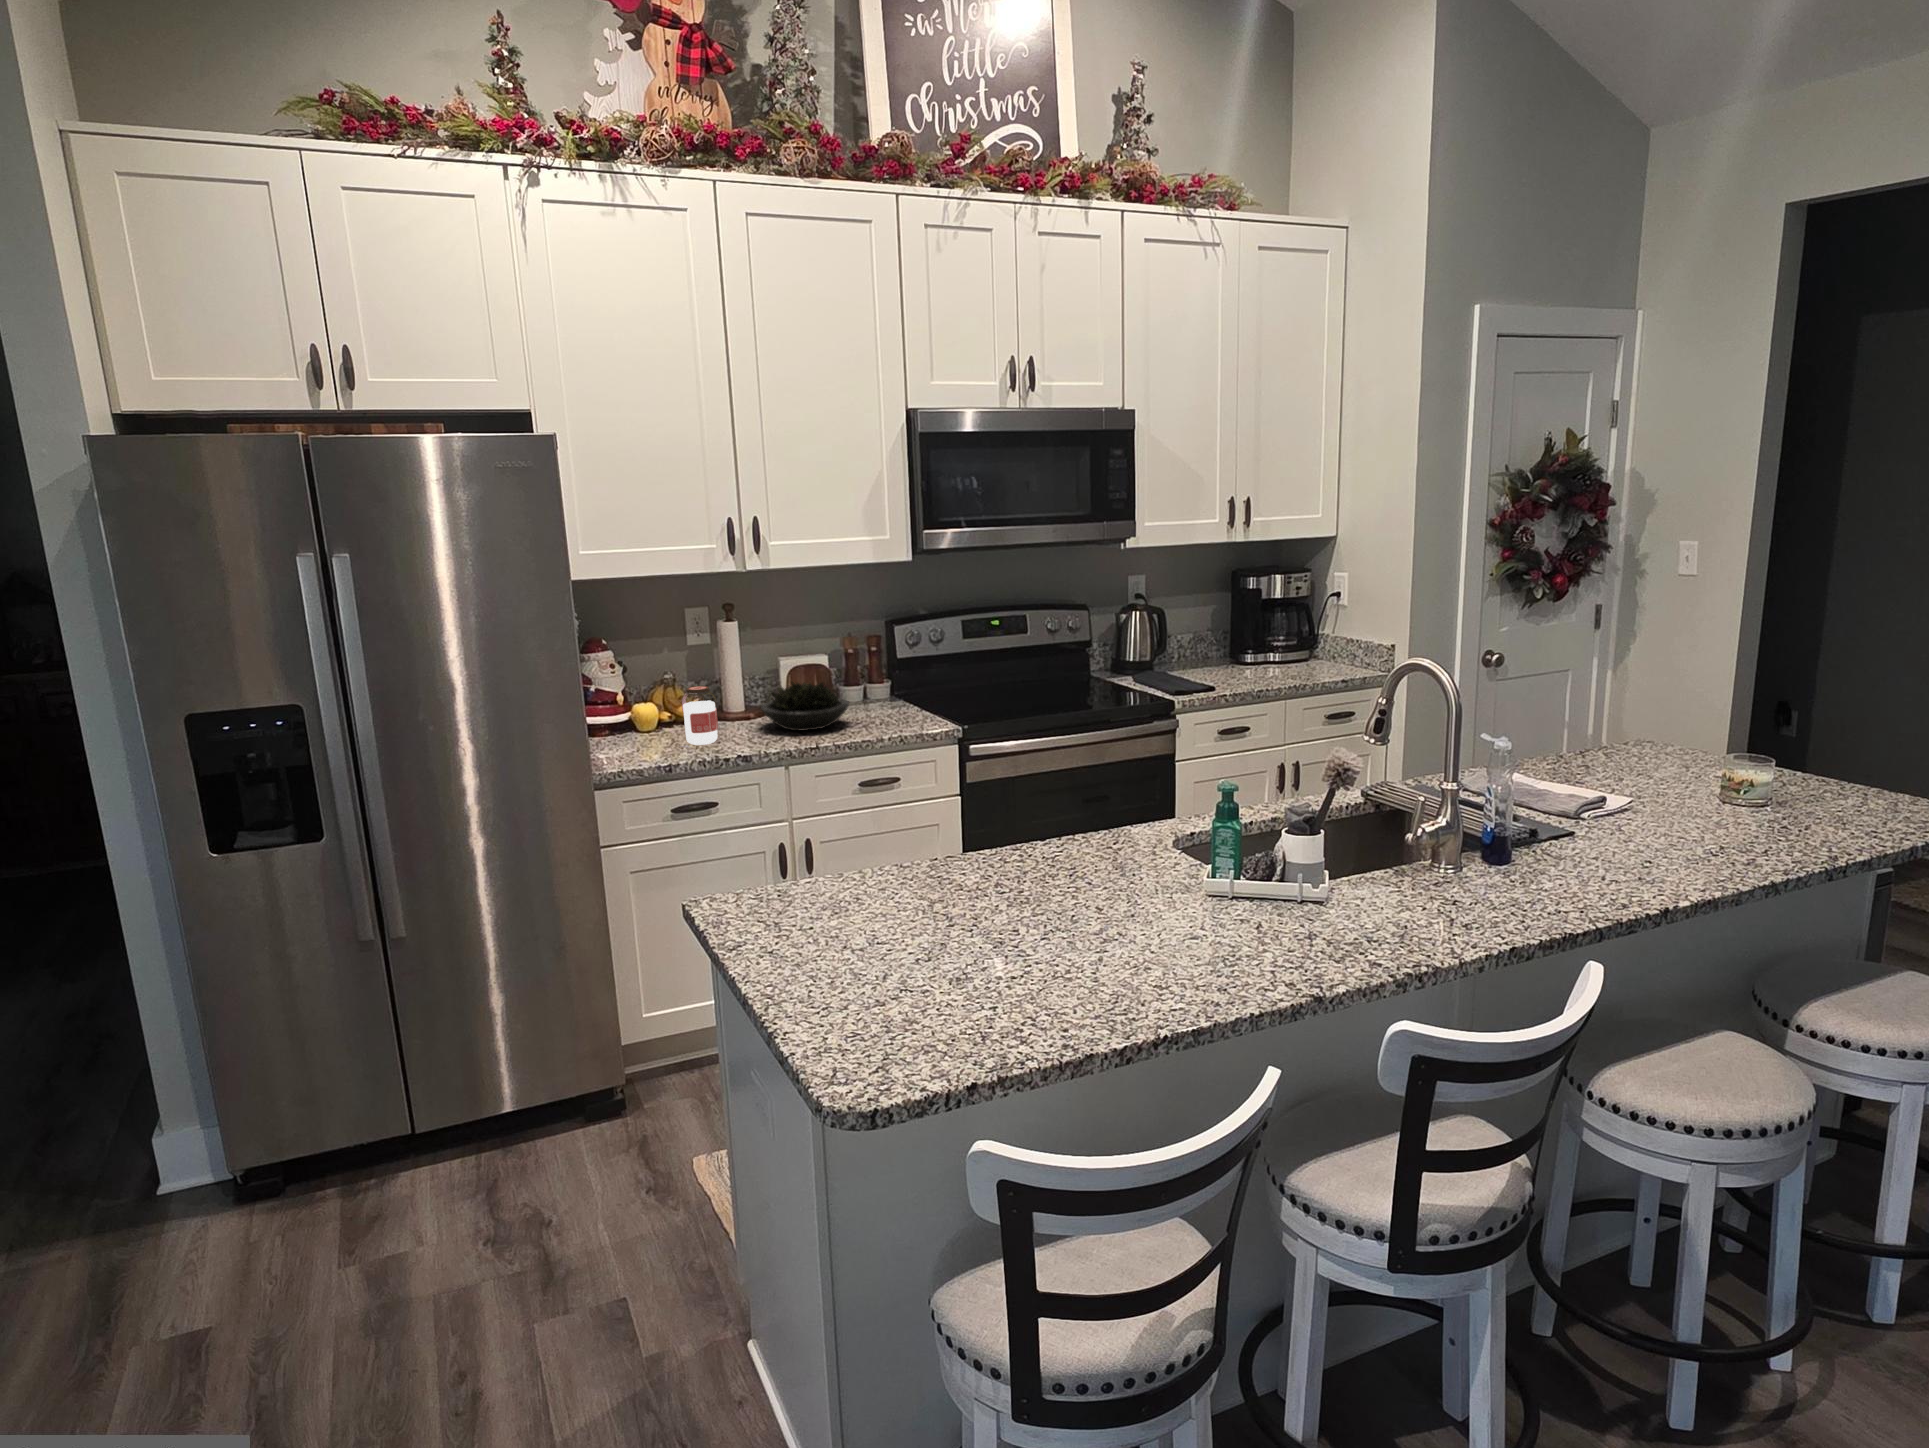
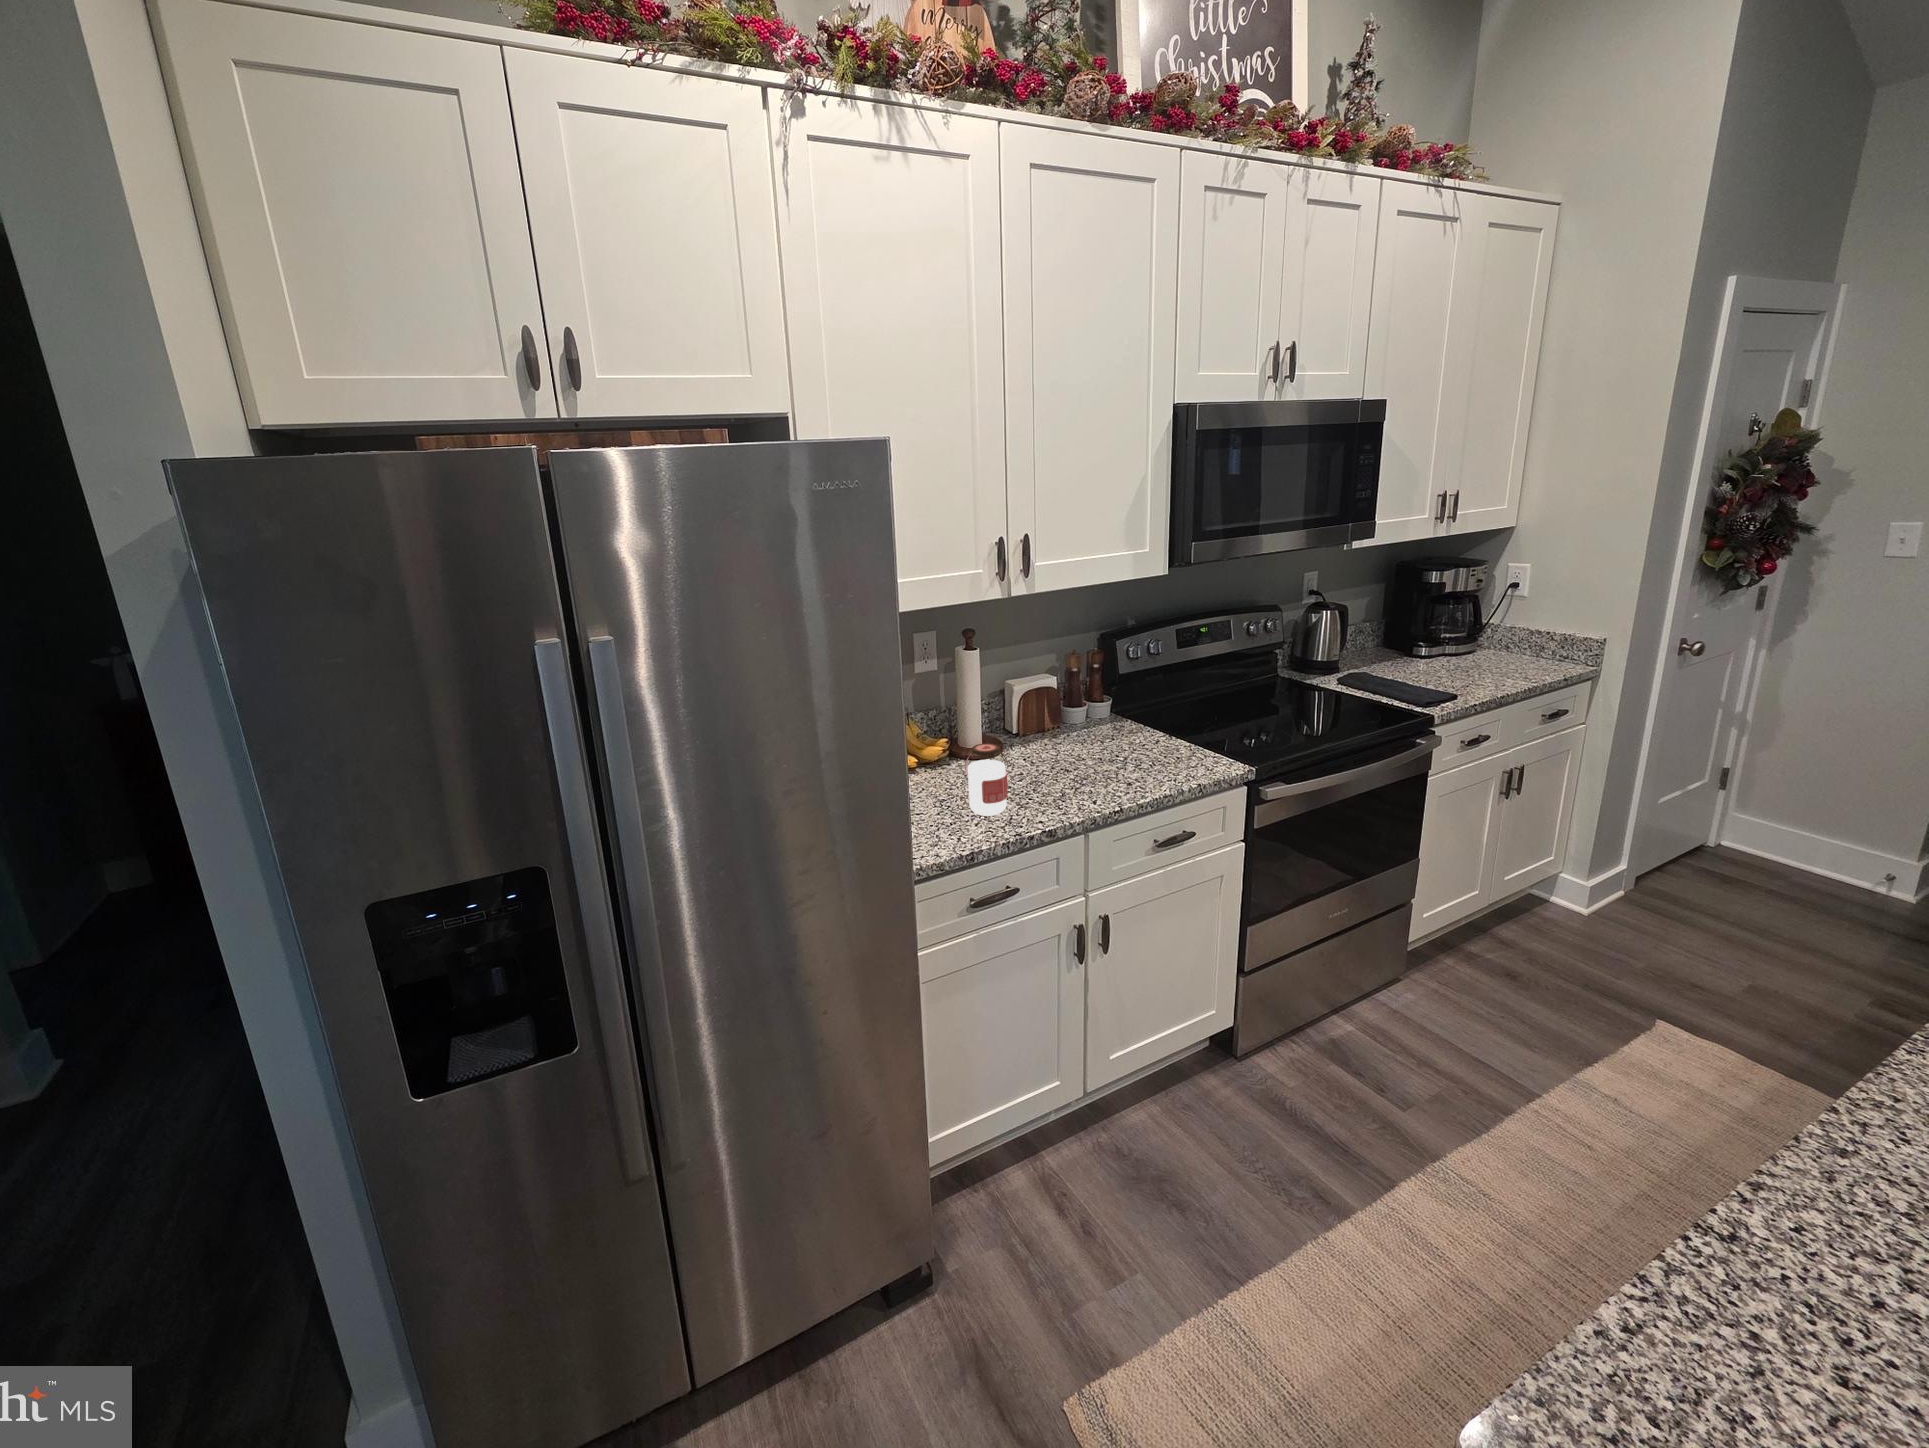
succulent plant: present [760,682,849,731] -> none [1024,720,1126,783]

